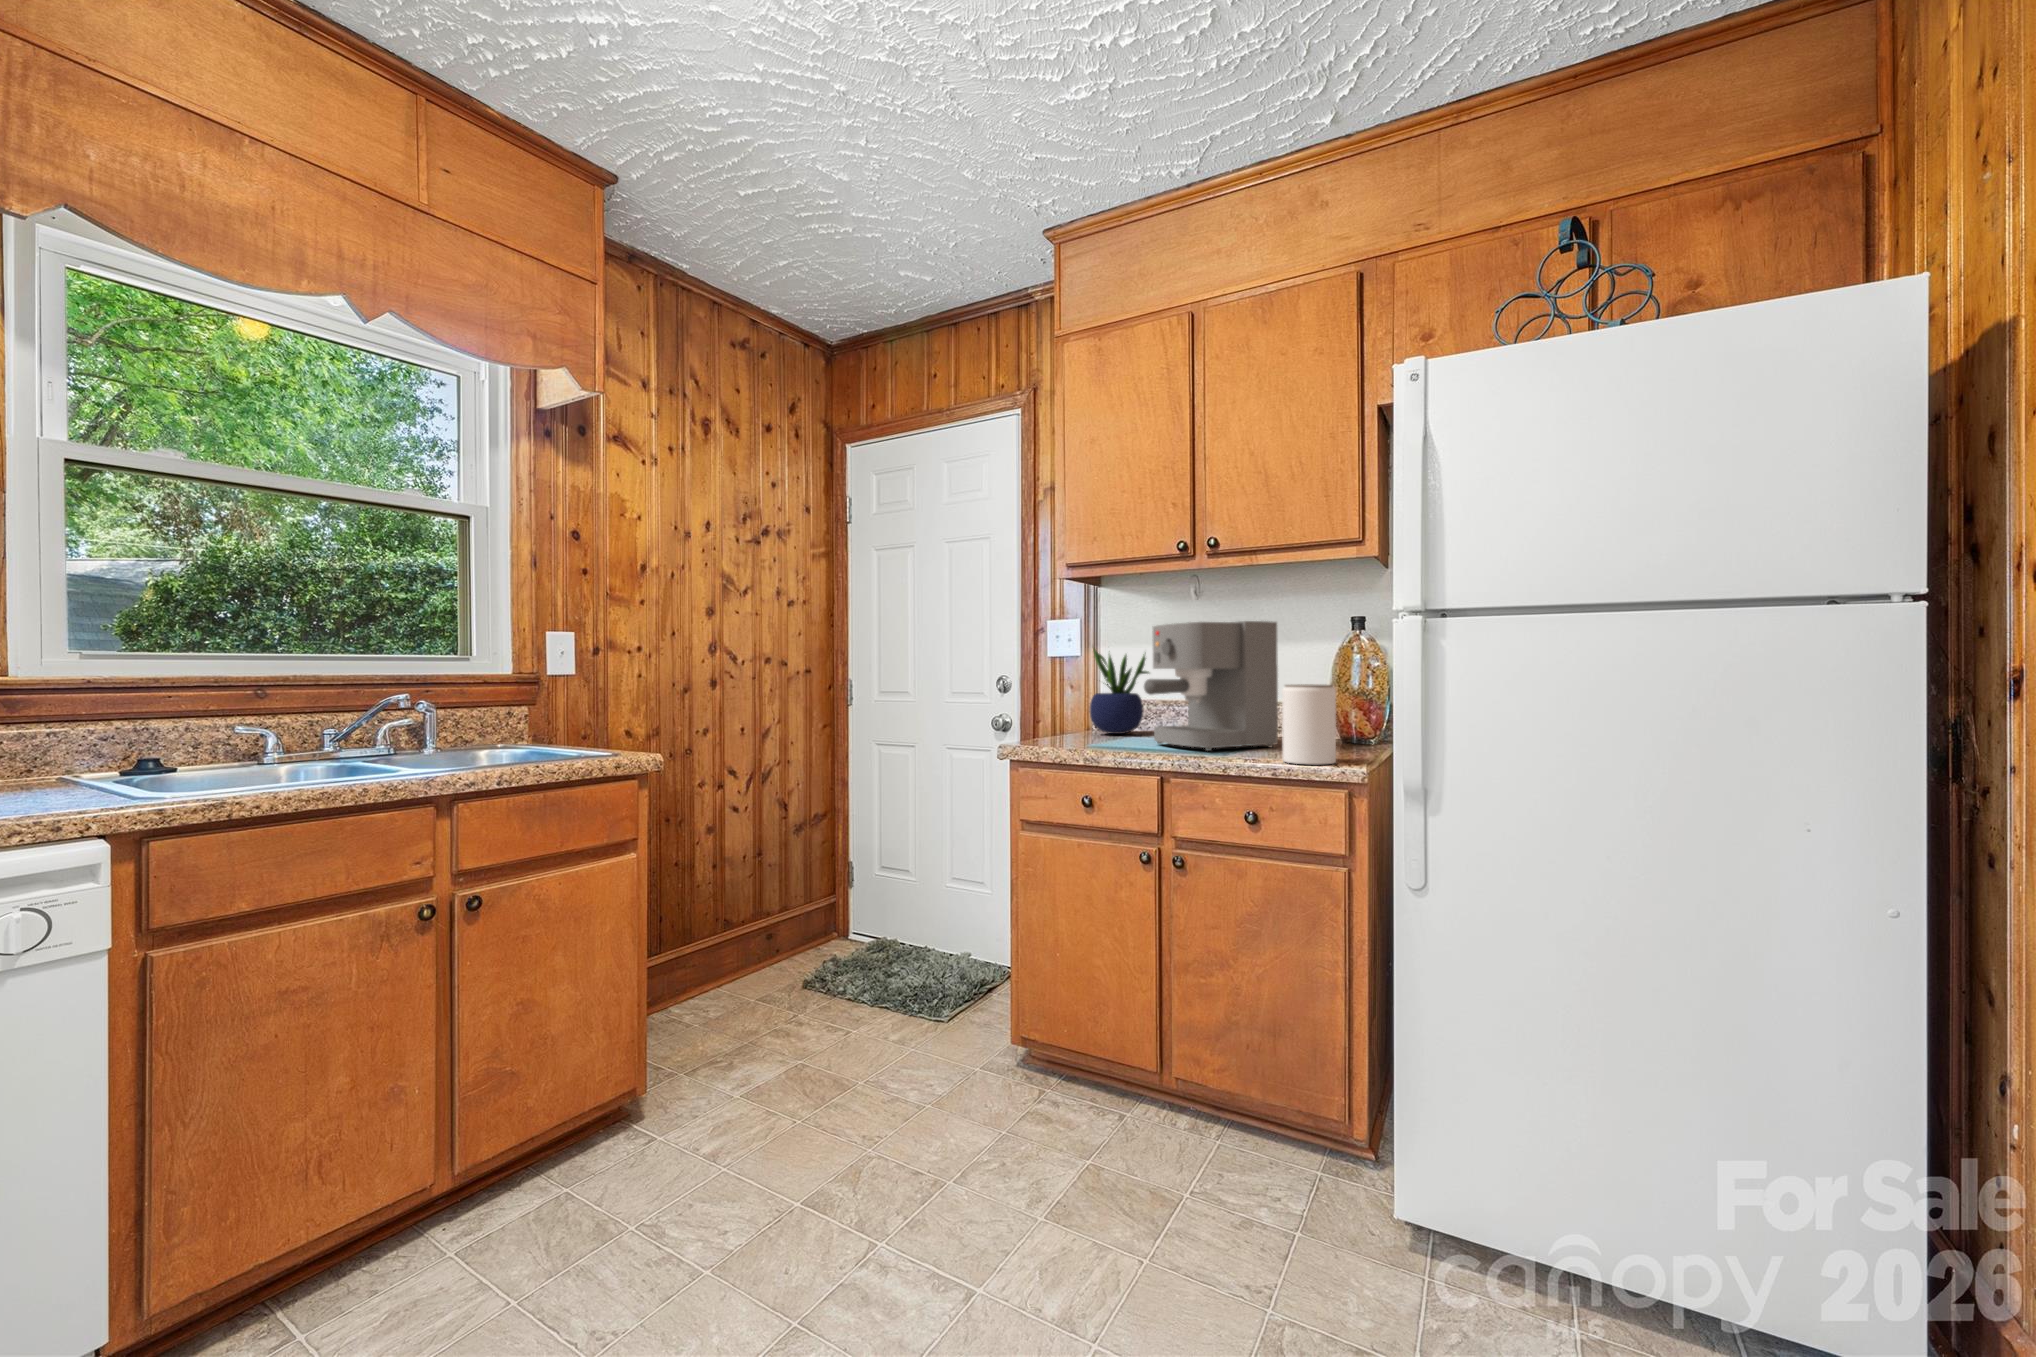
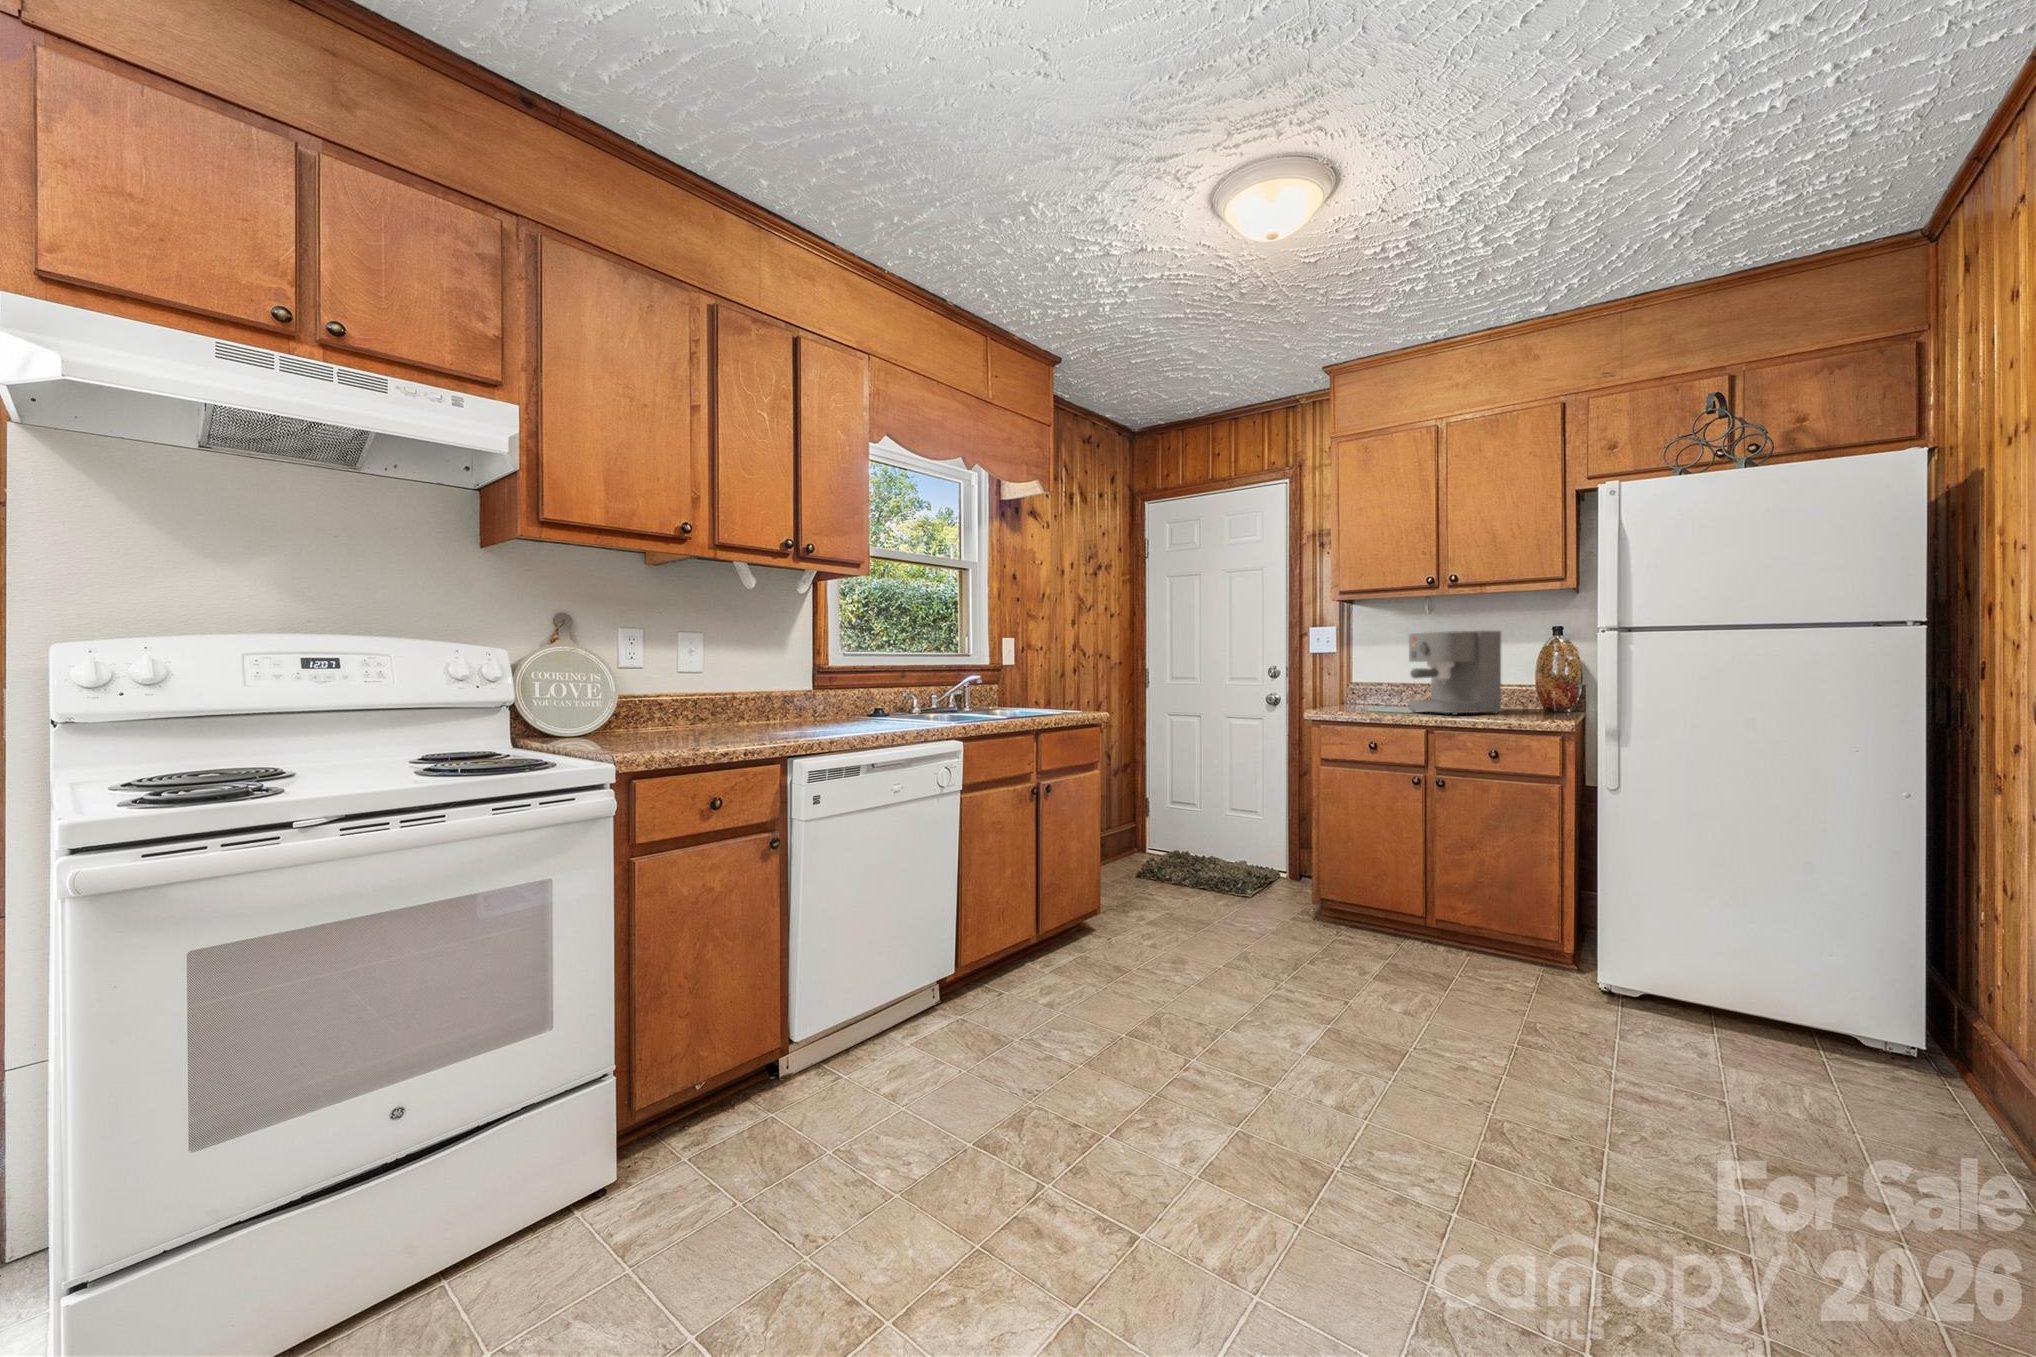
potted plant: present [1090,648,1149,734] -> none [1350,645,1397,707]
jar: present [1282,684,1336,765] -> none [1514,672,1551,721]

